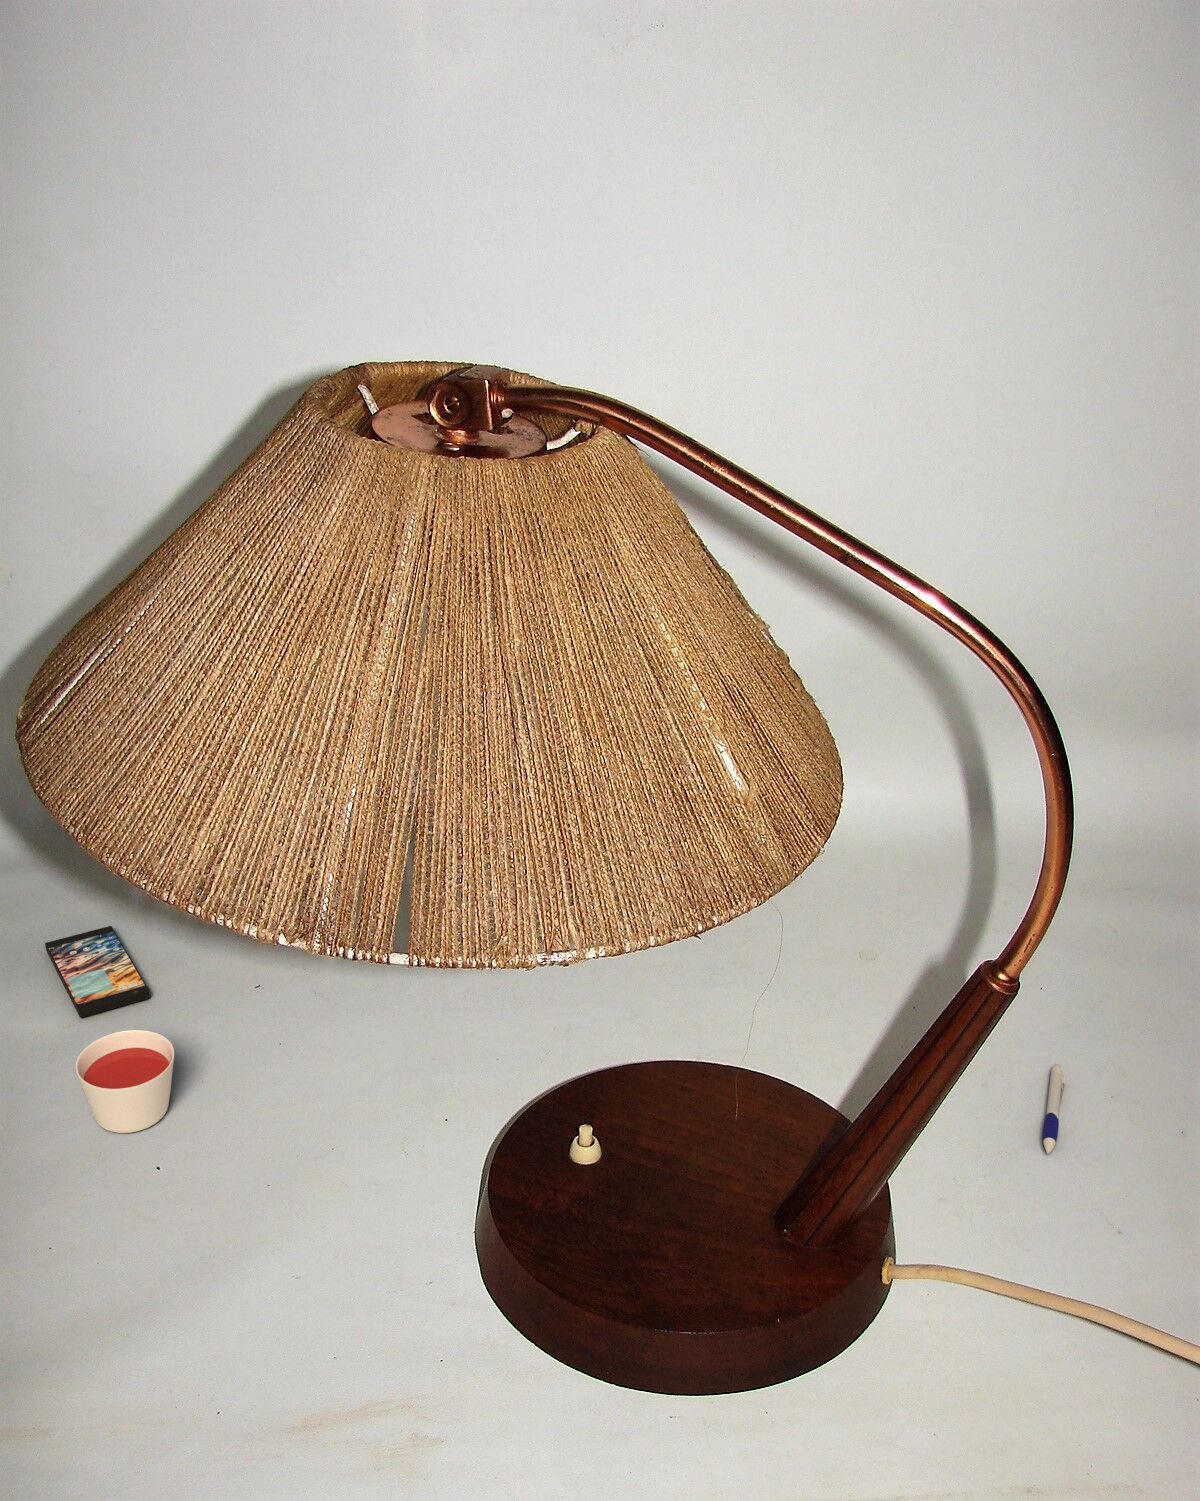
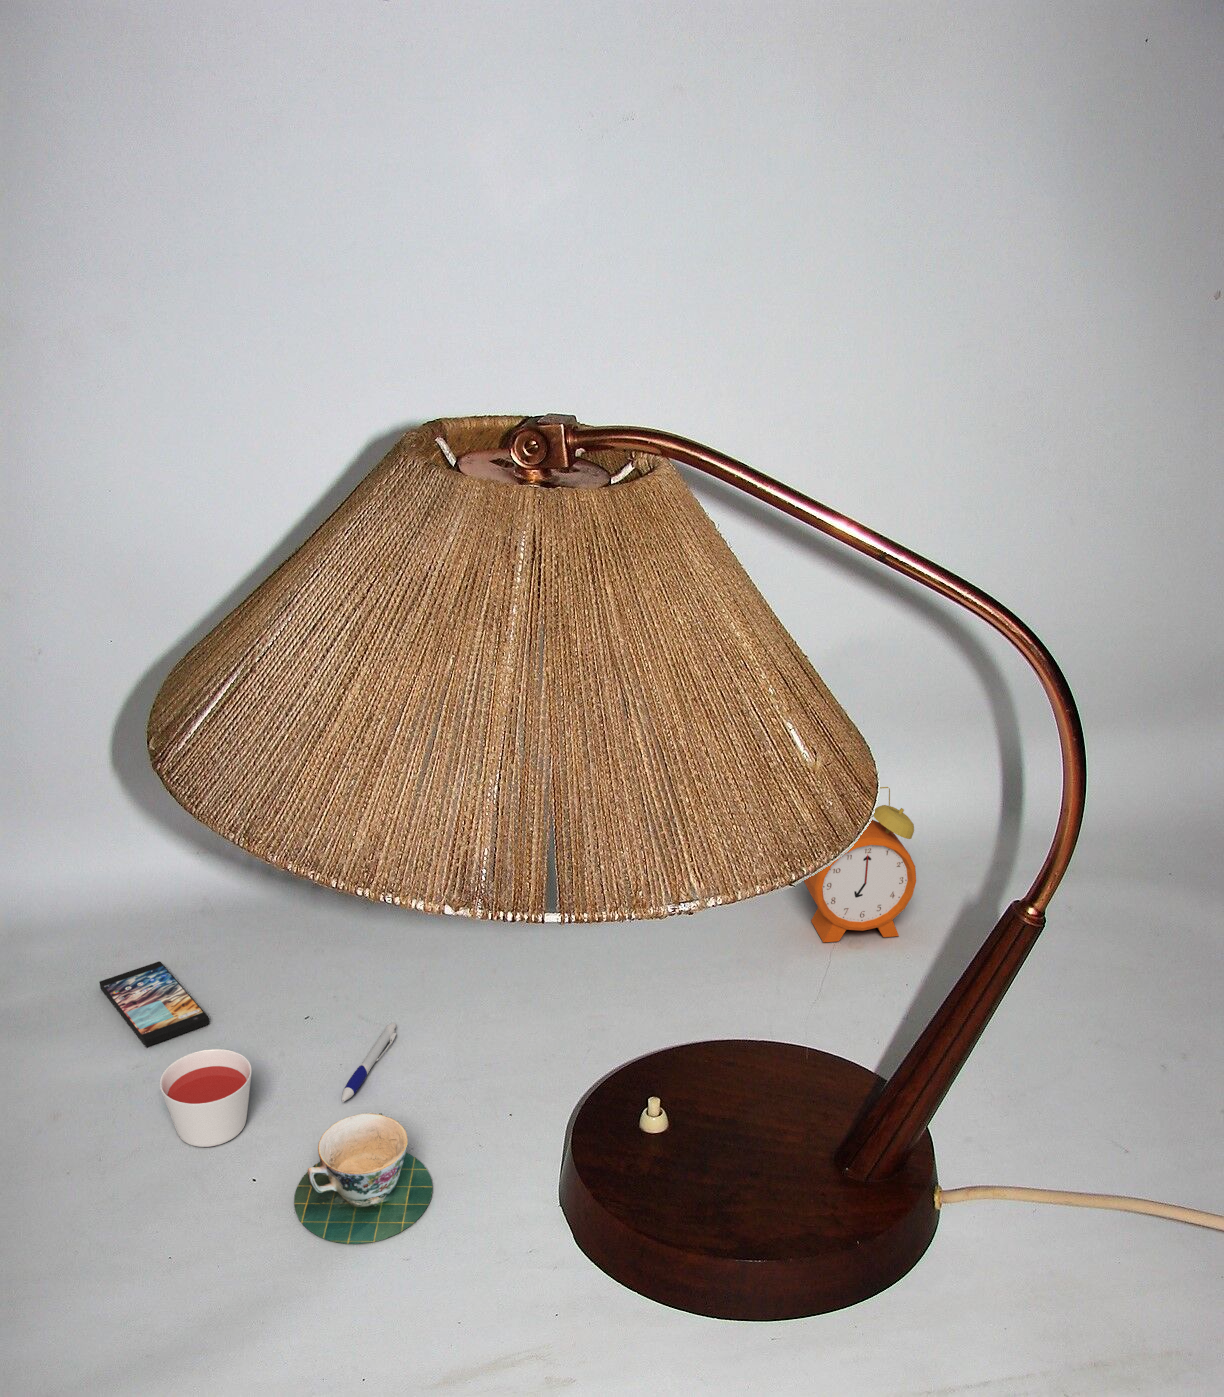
alarm clock: none [803,798,928,961] -> present [804,787,916,942]
pen: present [1043,1064,1066,1154] -> present [342,1023,396,1102]
teacup: none [201,1114,350,1255] -> present [294,1113,432,1244]

